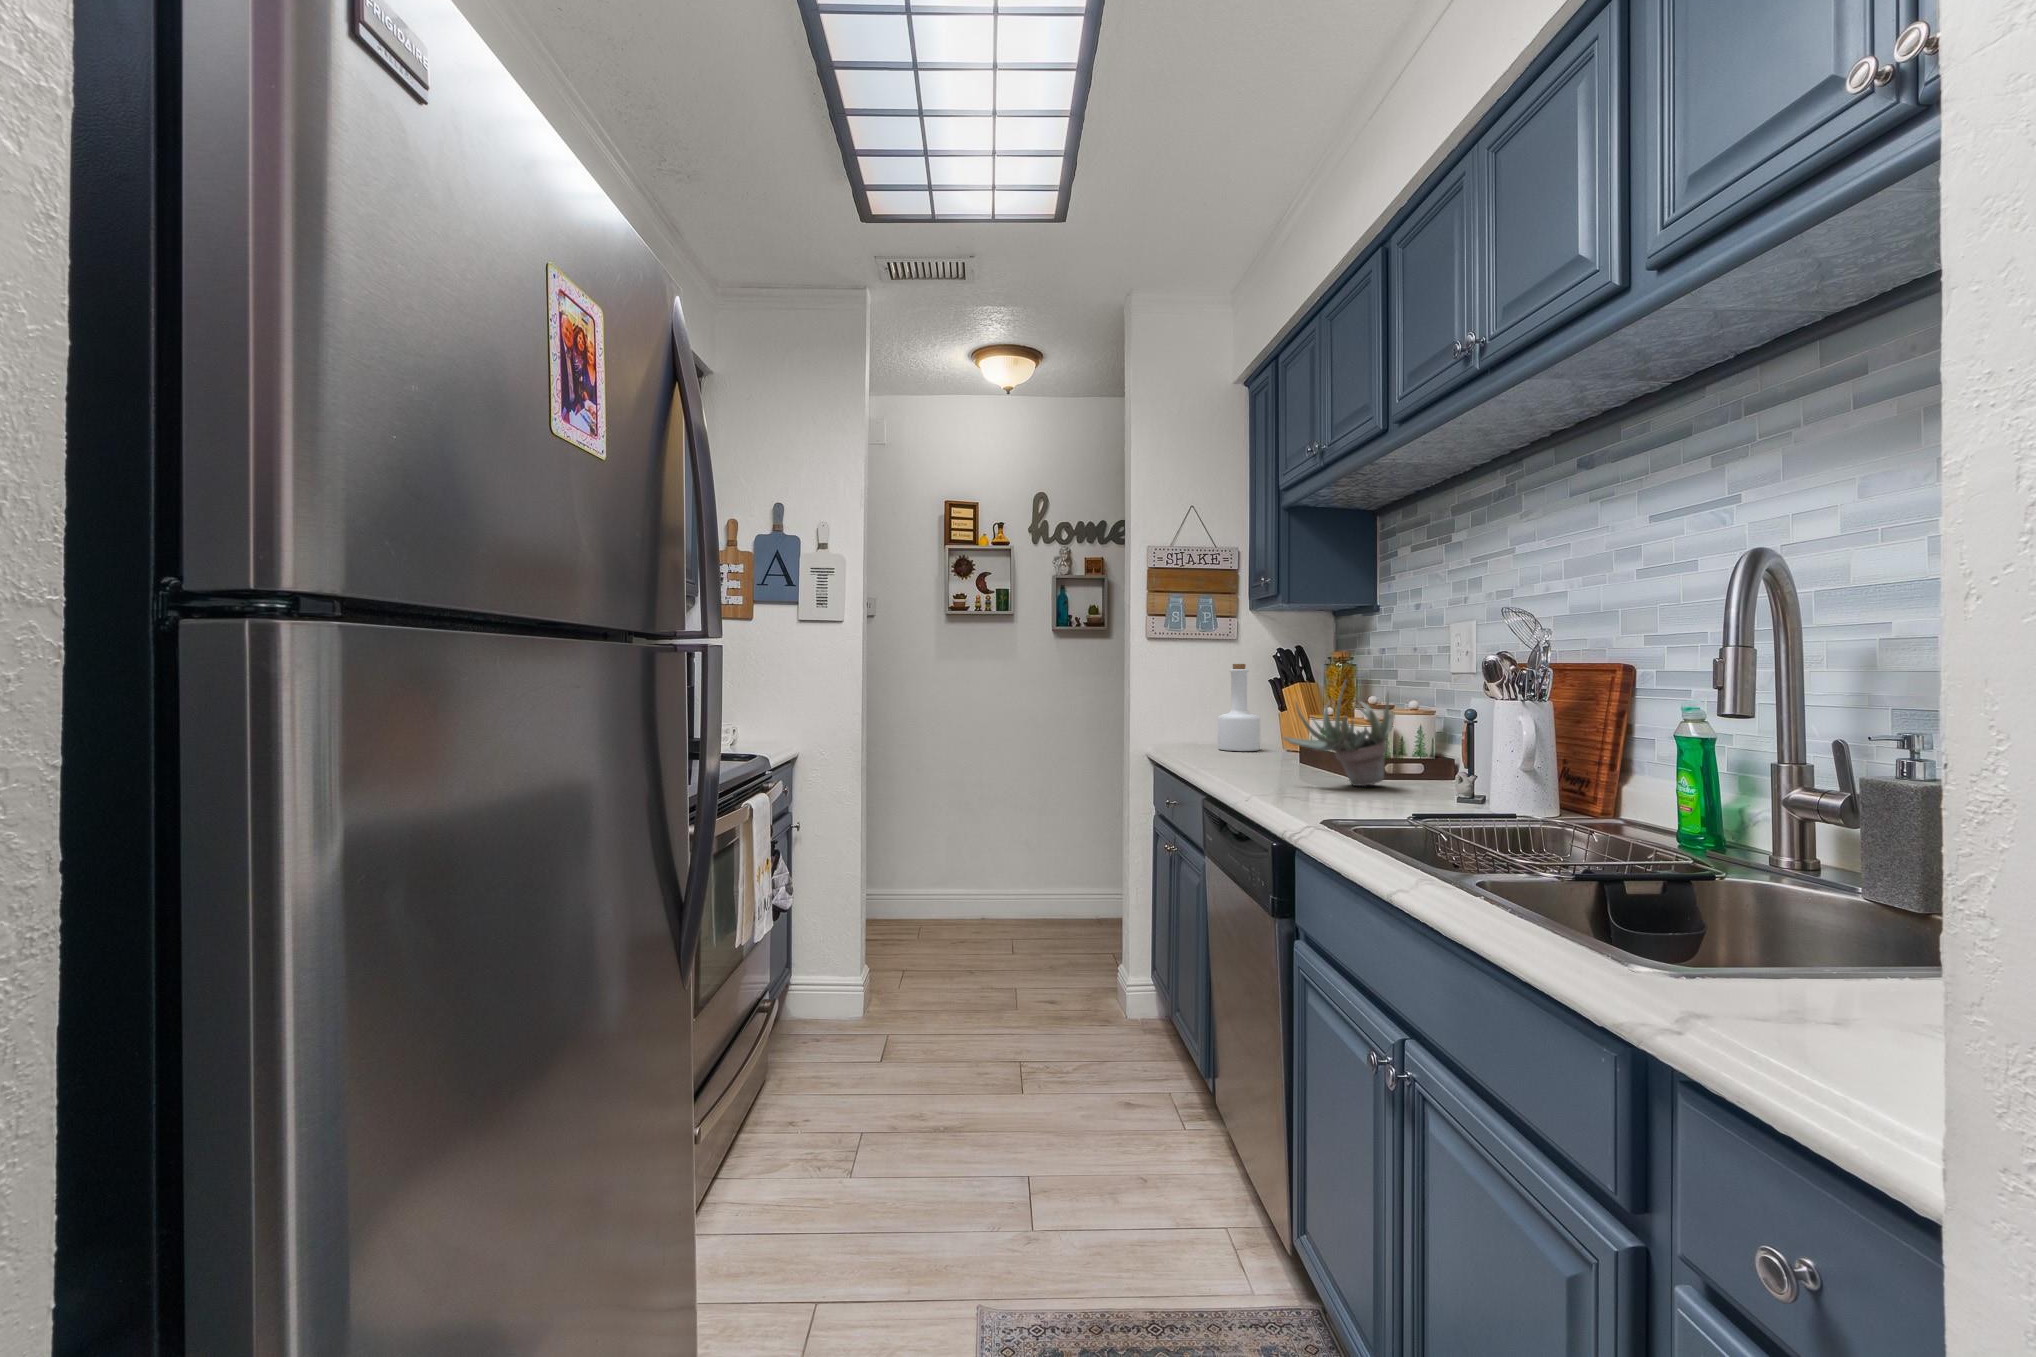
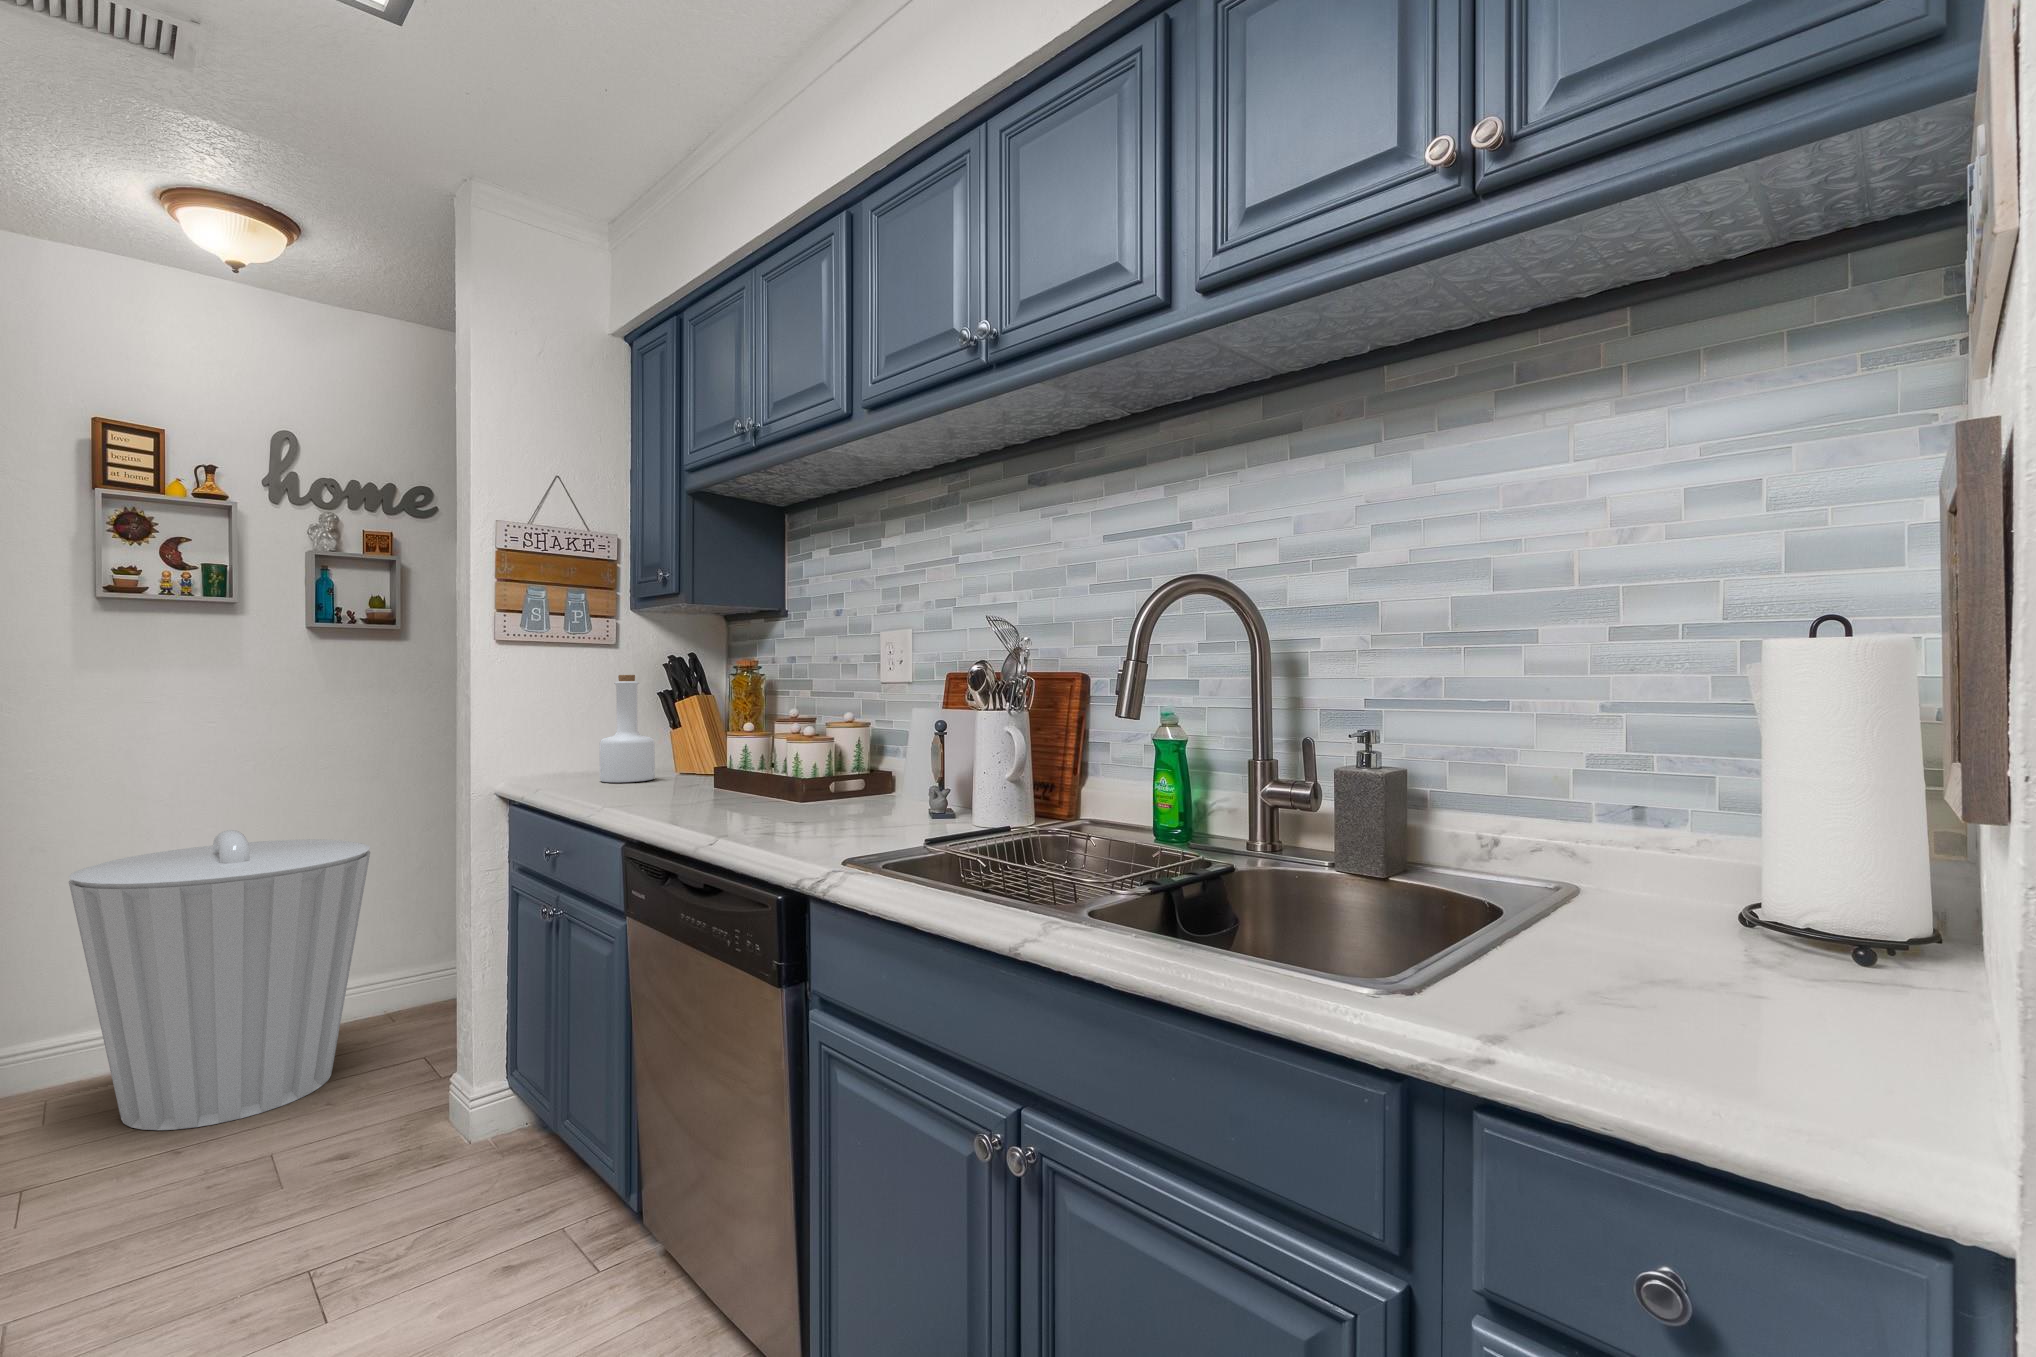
succulent plant: present [1283,680,1394,786] -> none [735,690,854,813]
trash can: none [930,766,1083,955] -> present [69,830,370,1130]

